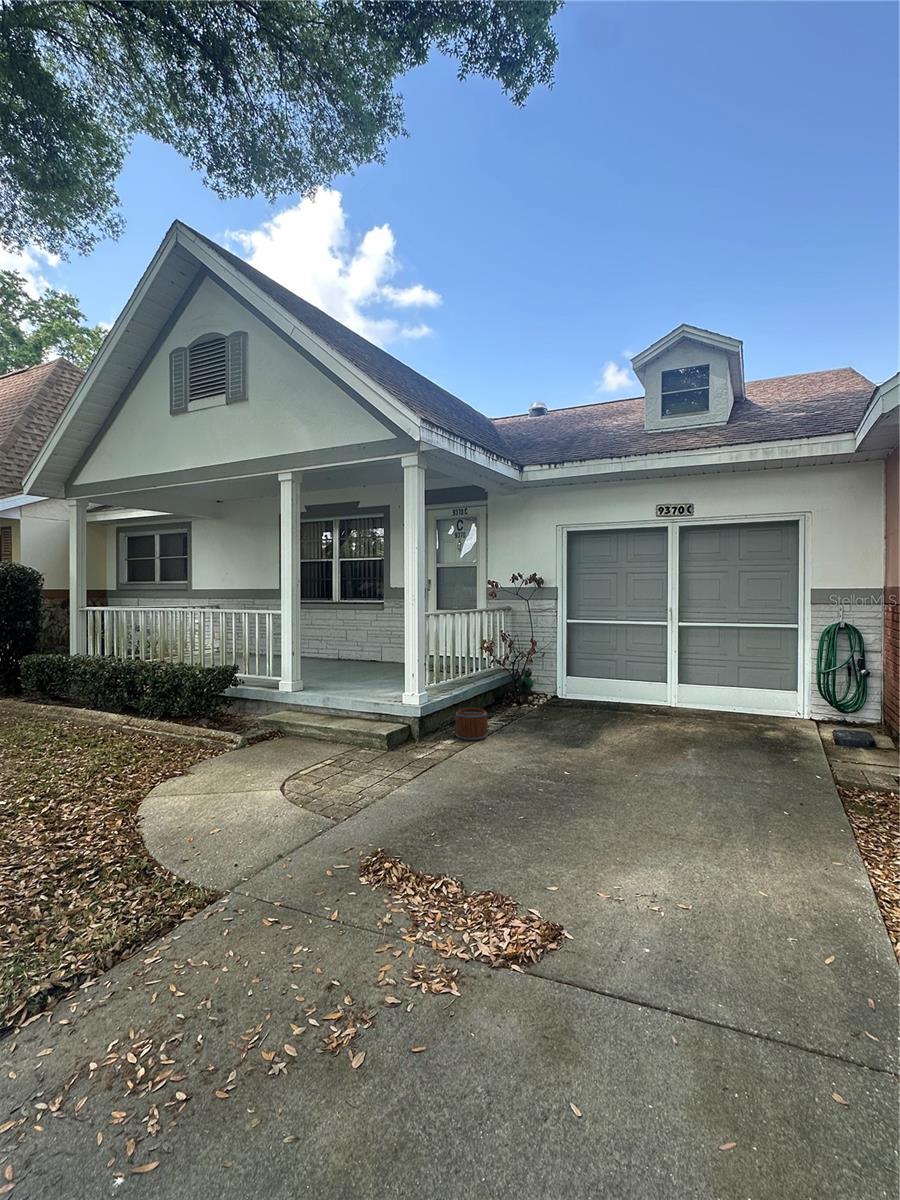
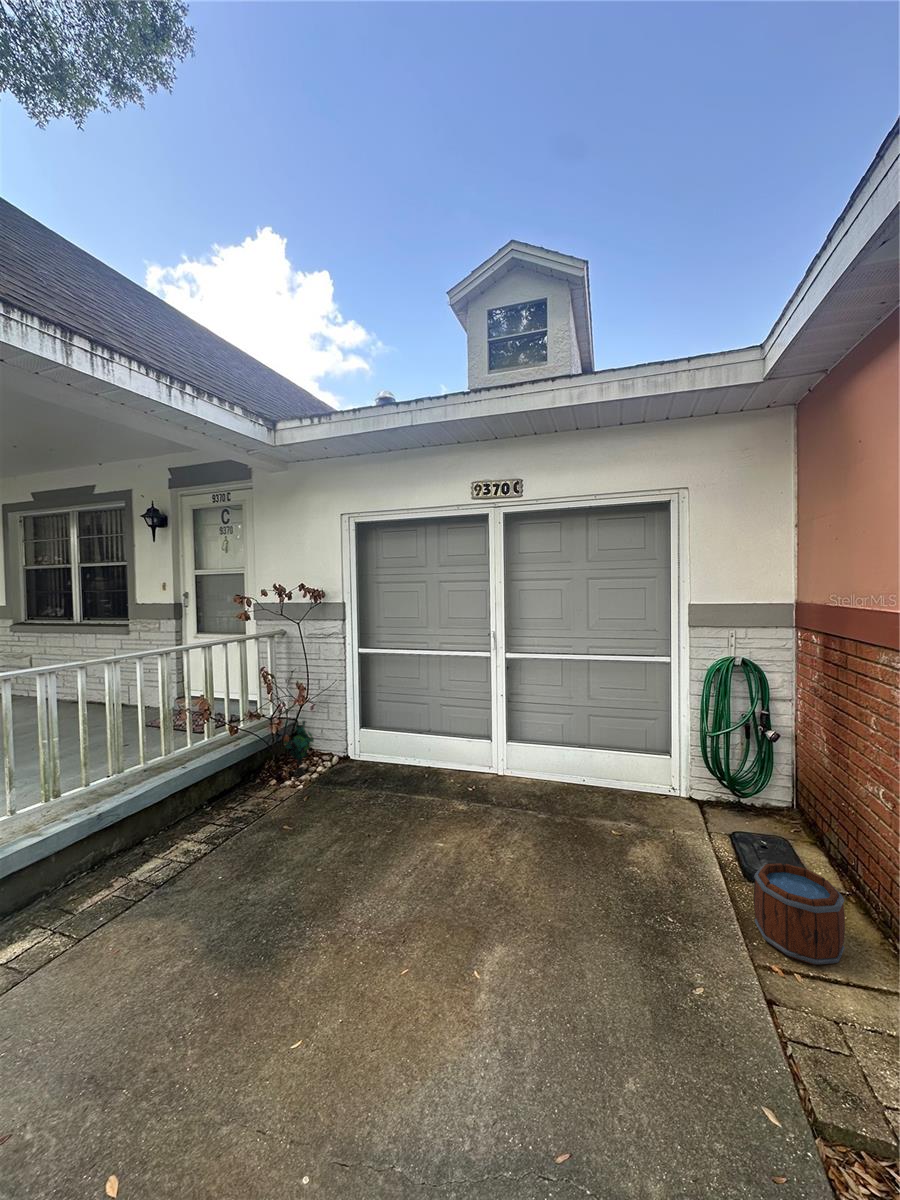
bucket: present [456,708,488,741] -> present [754,863,845,965]

